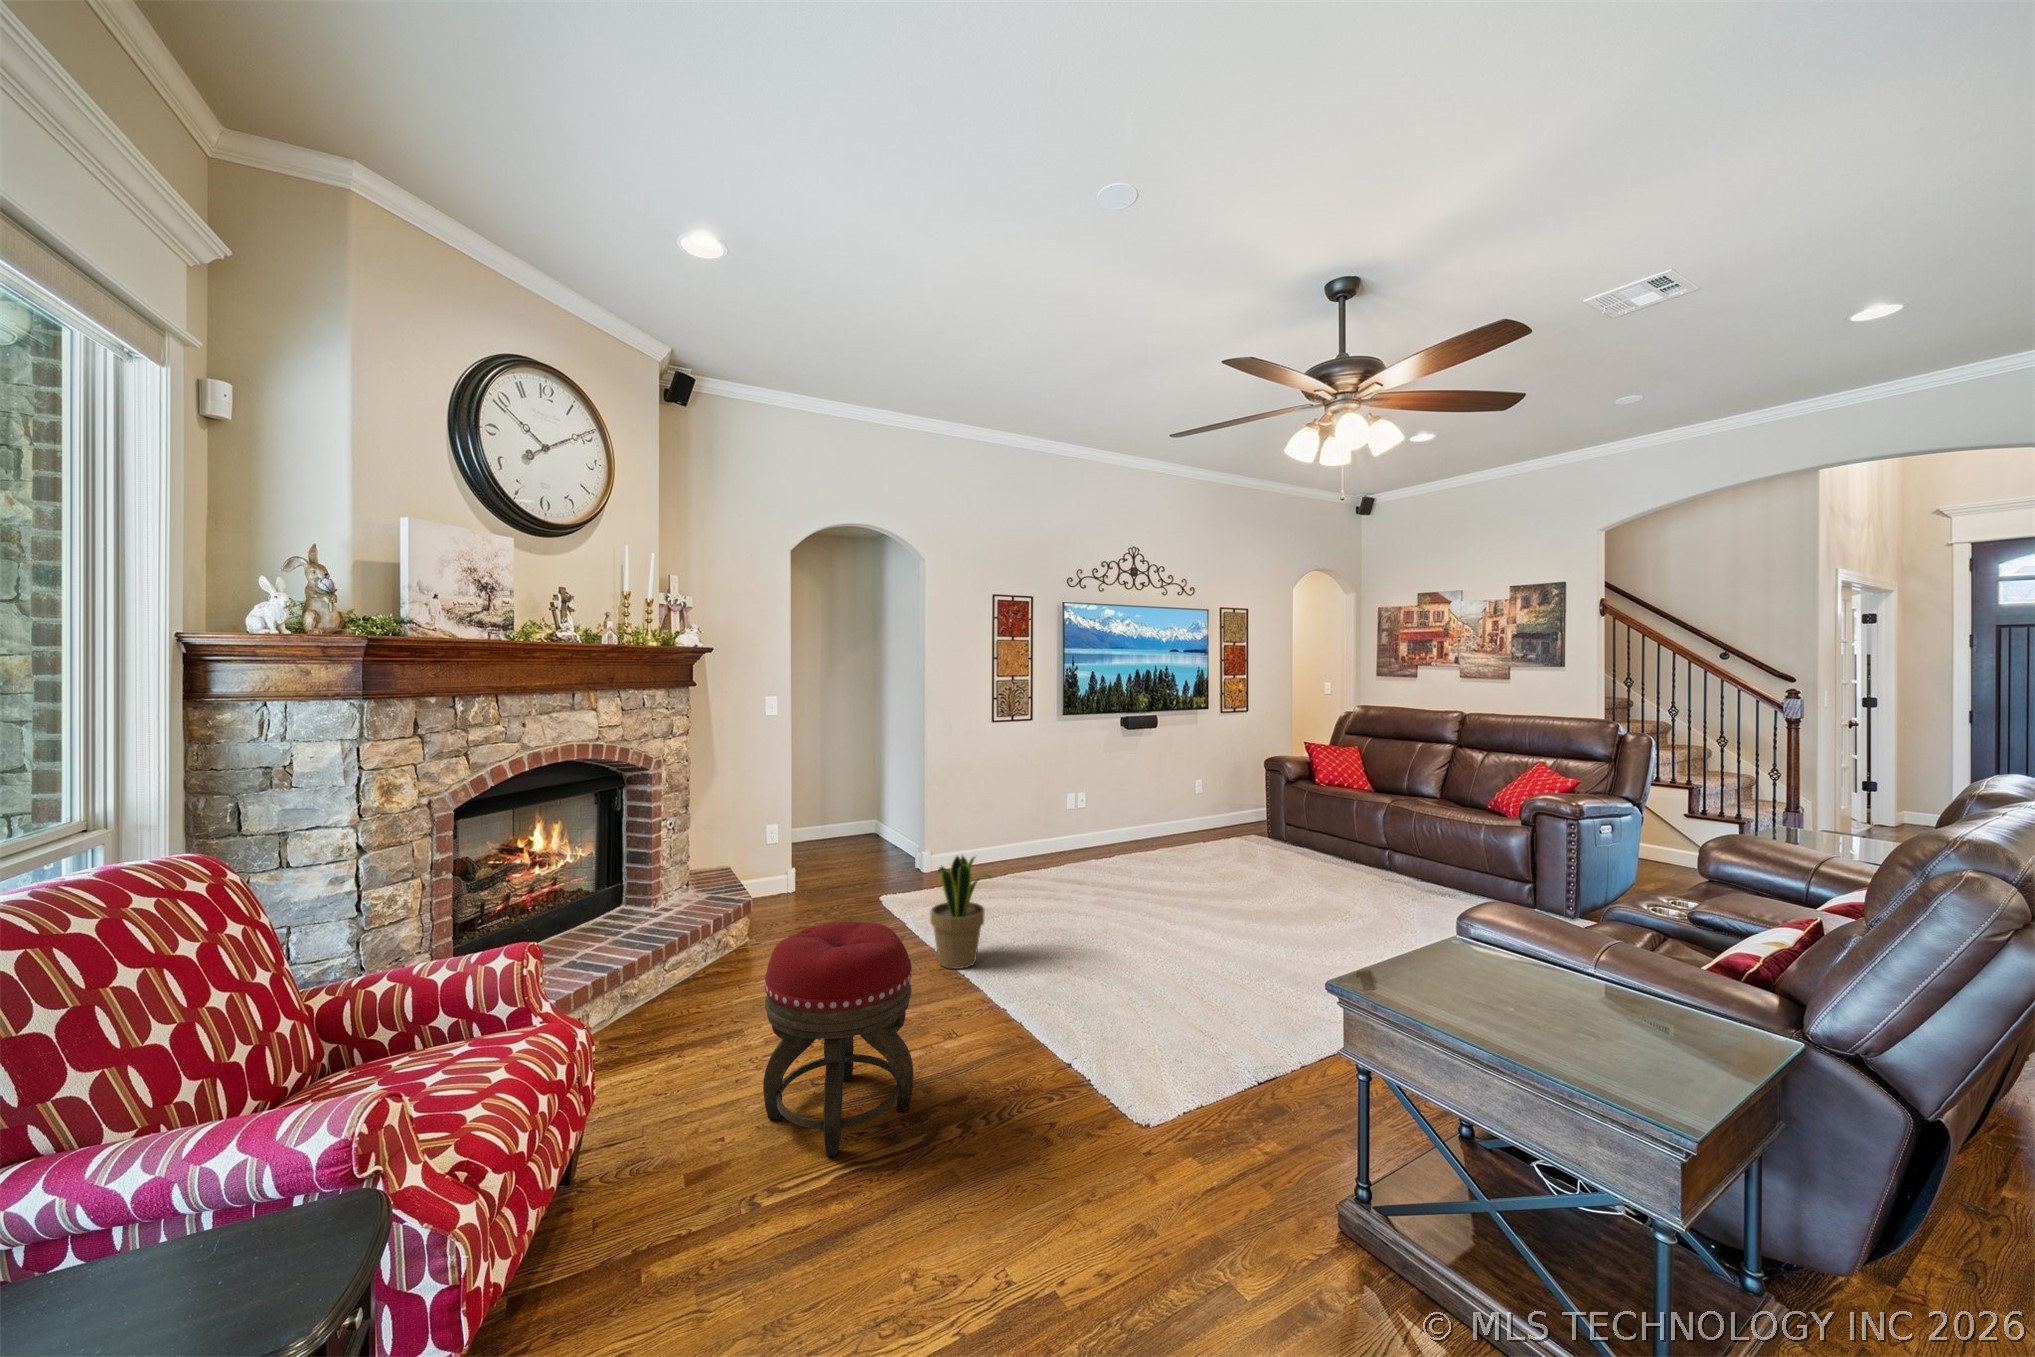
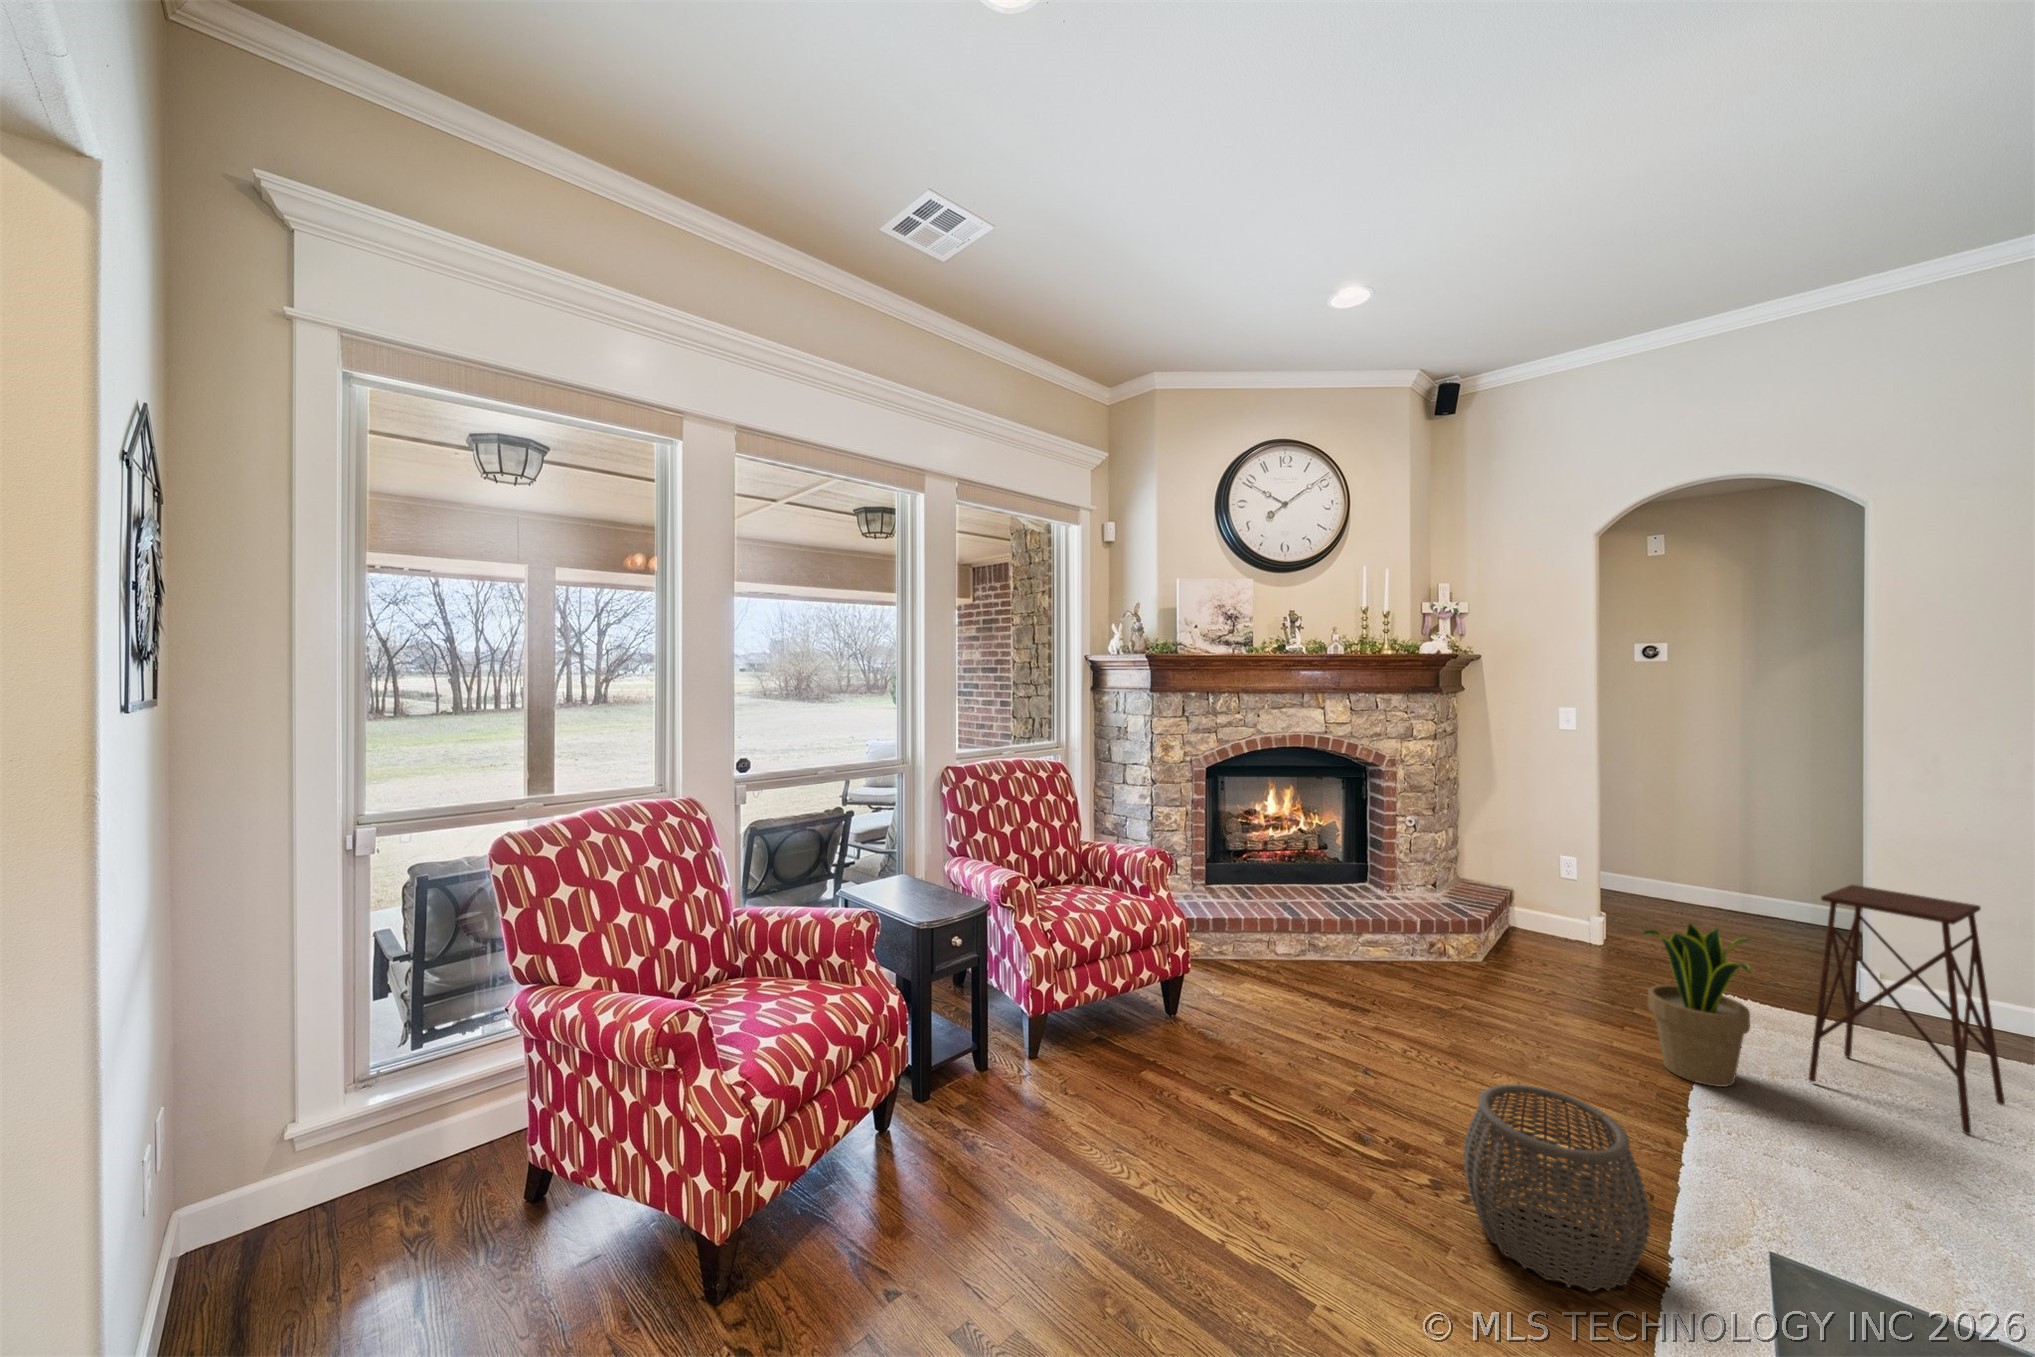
side table: none [982,806,1056,939] -> present [1808,885,2005,1135]
footstool: present [763,921,913,1156] -> none [1281,910,1431,1129]
woven basket: none [1000,1001,1117,1146] -> present [1463,1084,1651,1291]

